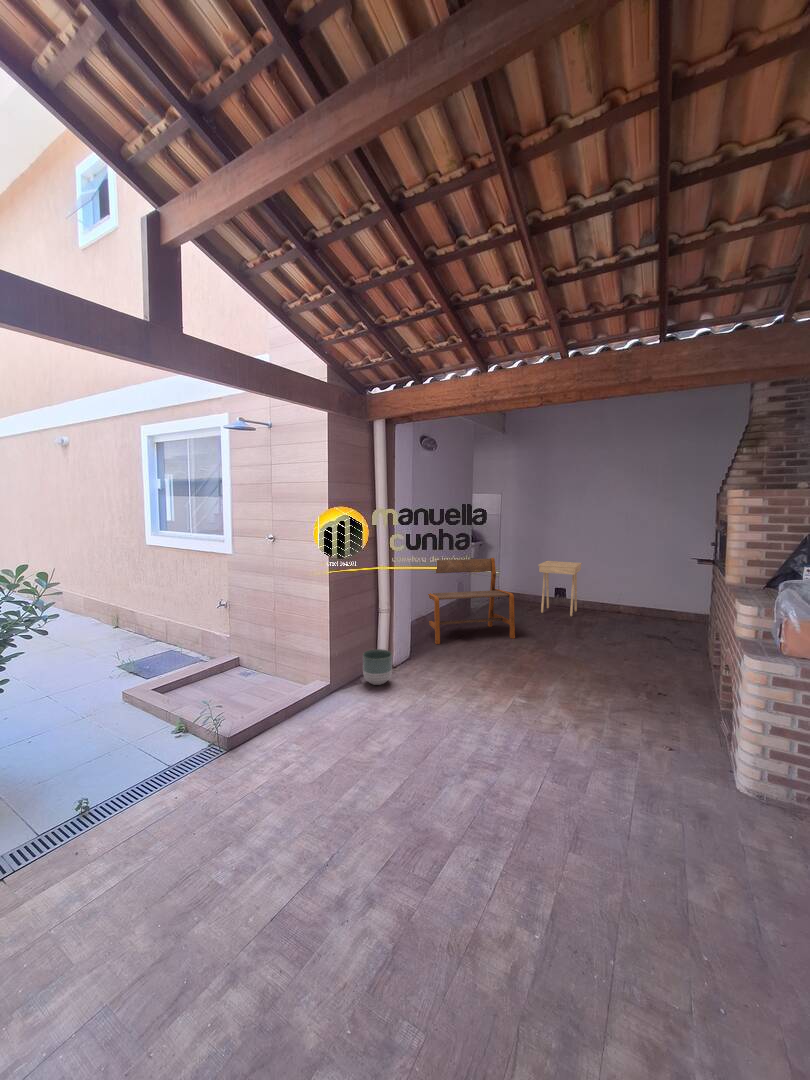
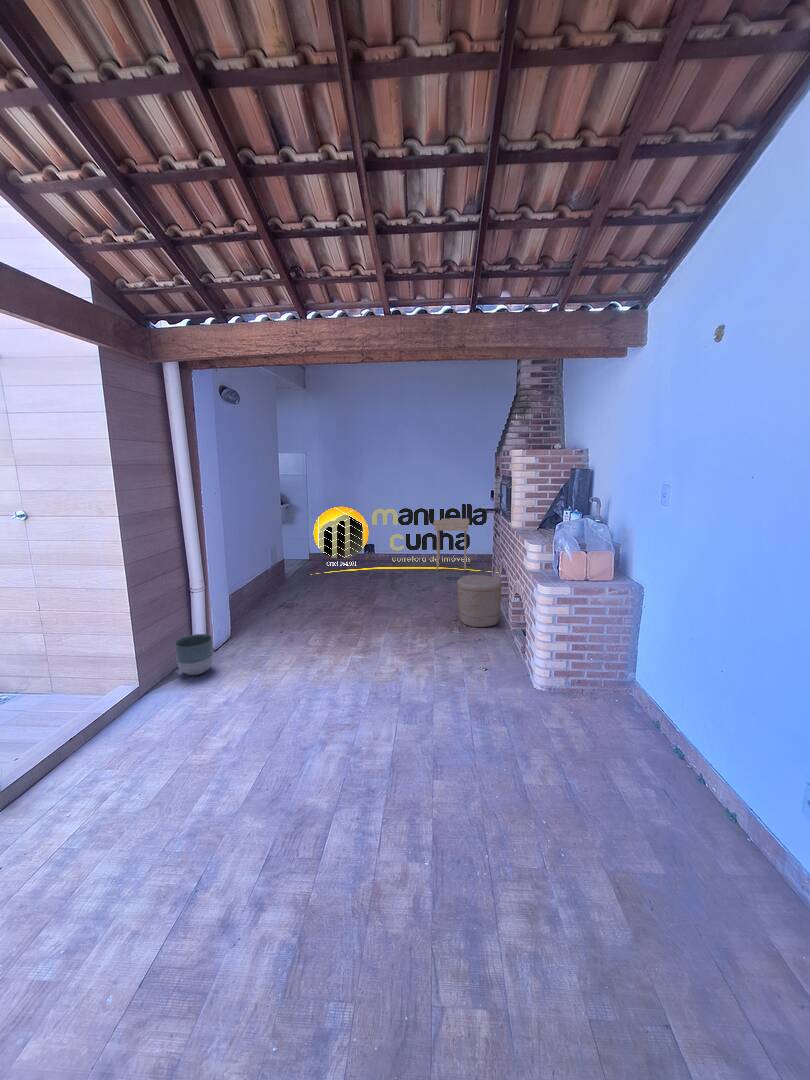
bench: present [428,558,515,644] -> none [234,520,334,617]
side table: present [538,561,582,617] -> present [433,518,469,571]
woven basket: none [651,634,713,699] -> present [457,575,502,627]

